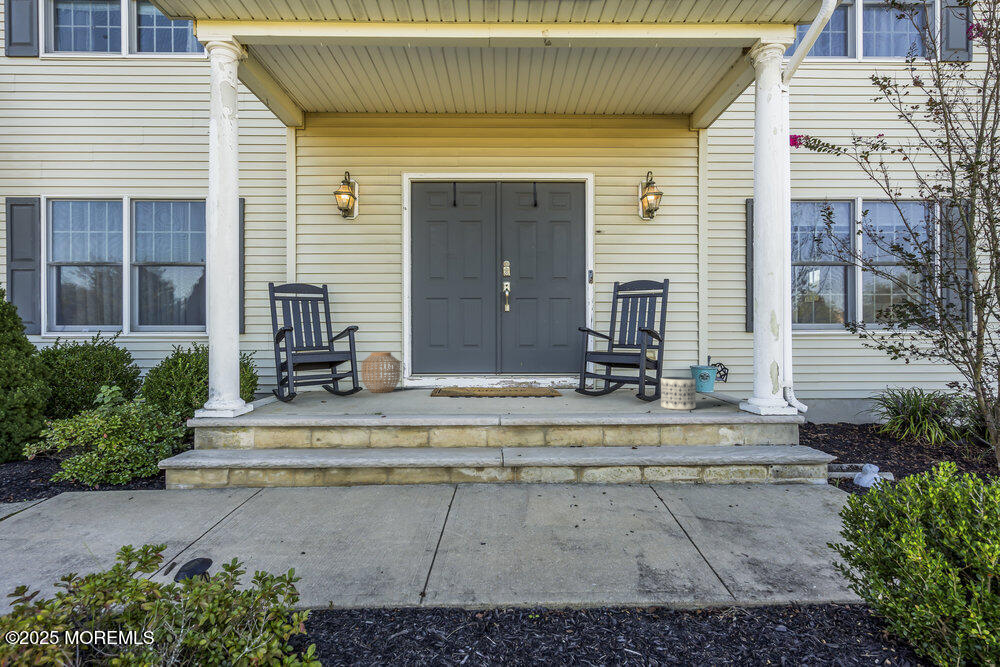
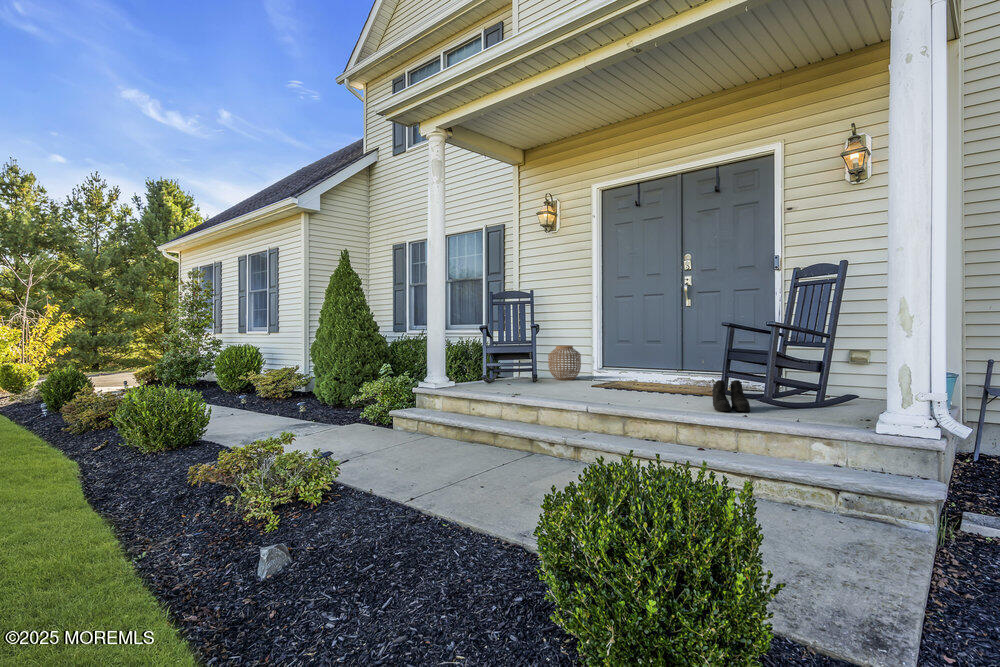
planter: present [661,377,696,410] -> none [773,380,818,419]
boots: none [604,380,644,410] -> present [712,380,750,412]

